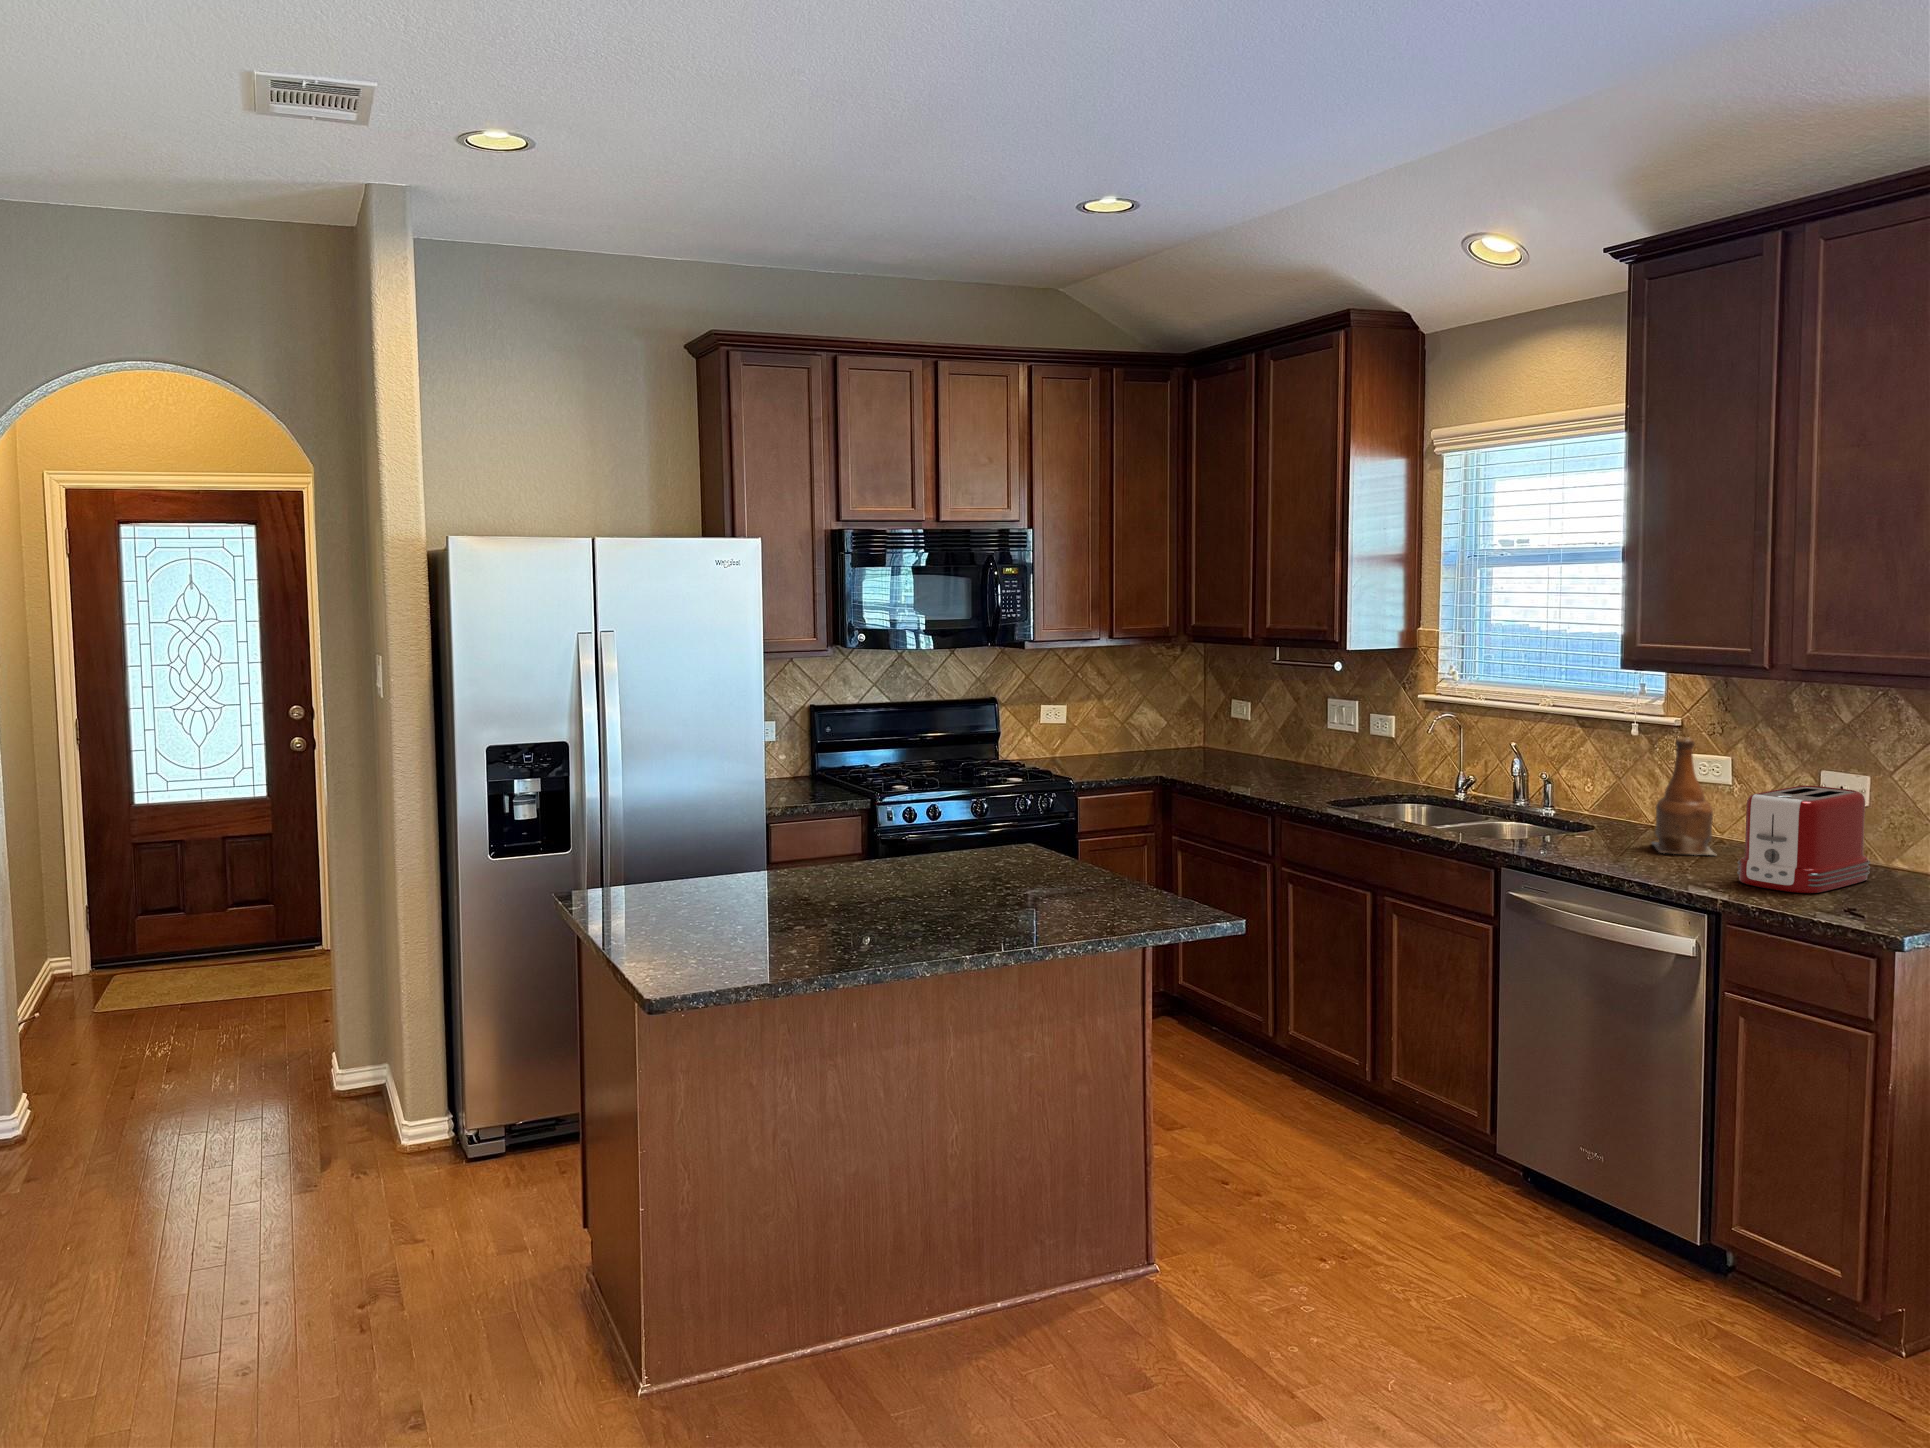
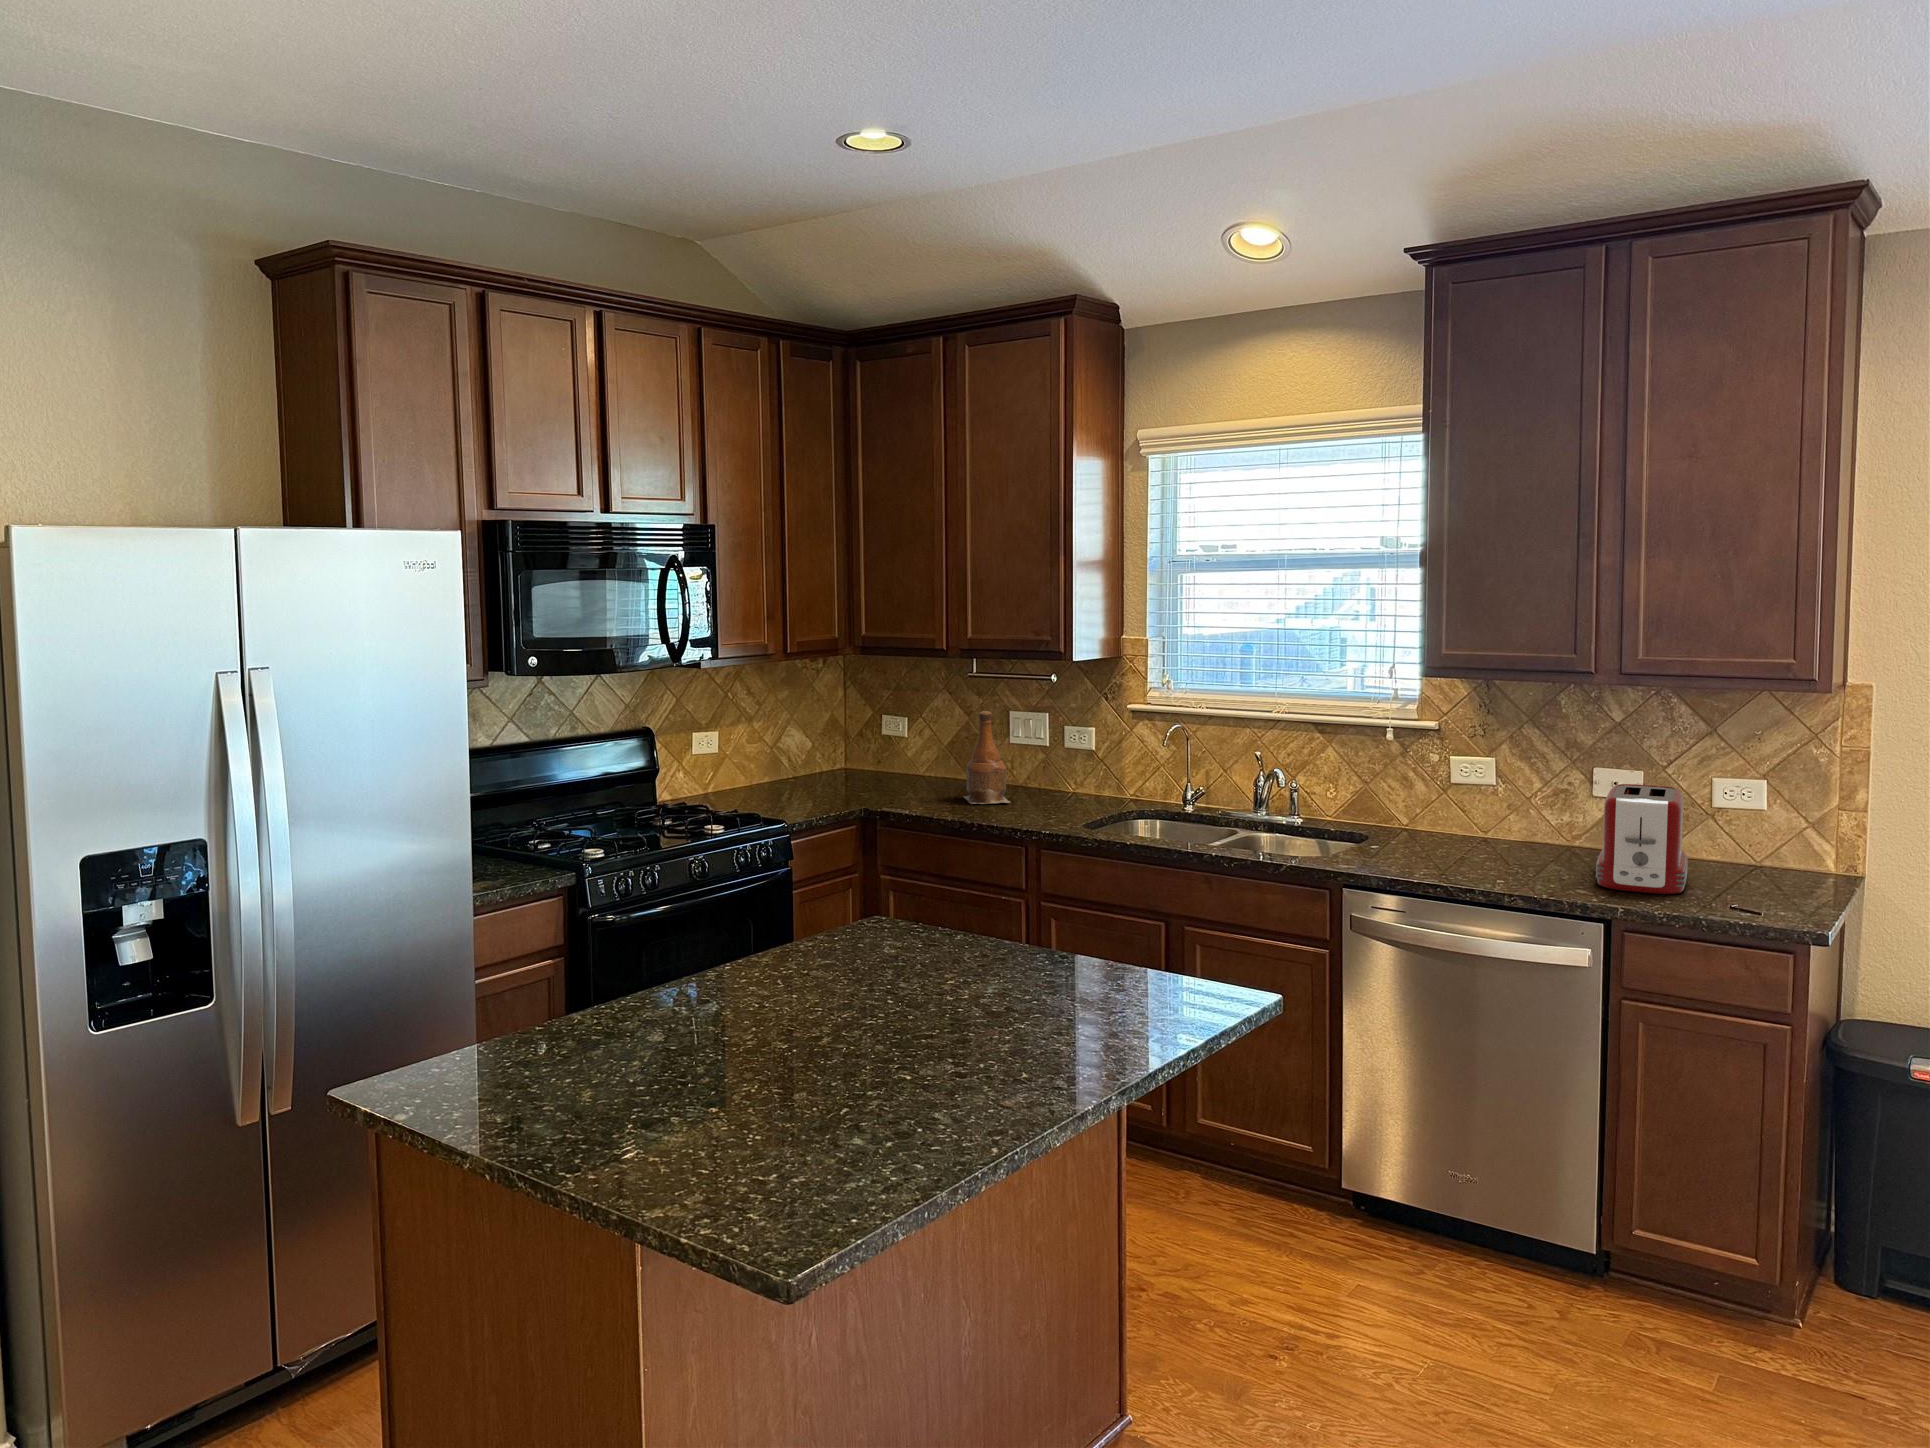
bottle: present [1652,737,1717,855] -> present [963,711,1010,804]

